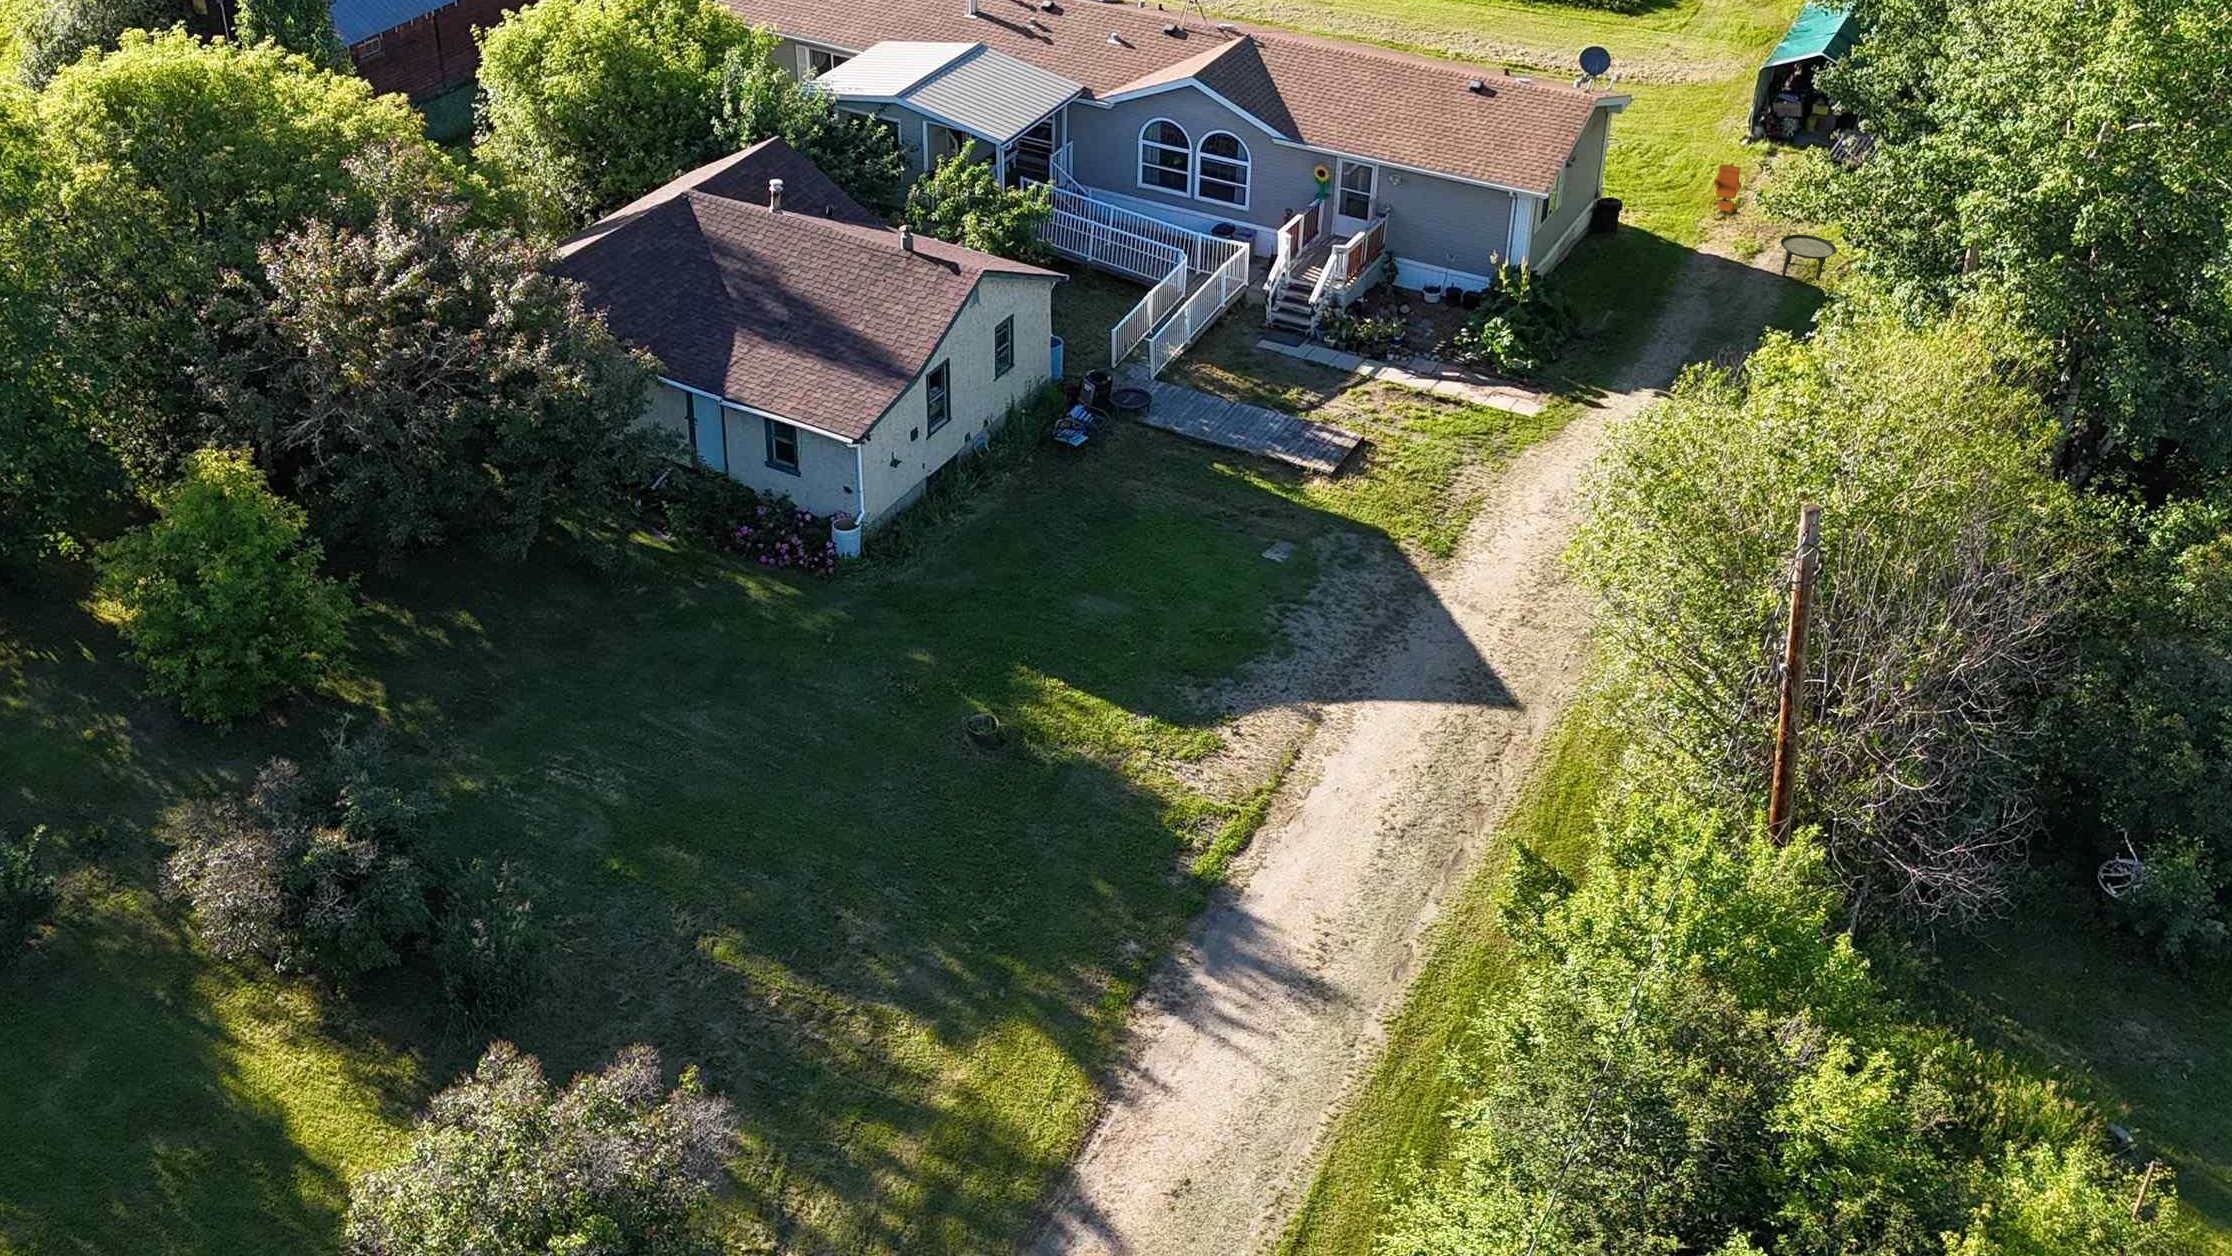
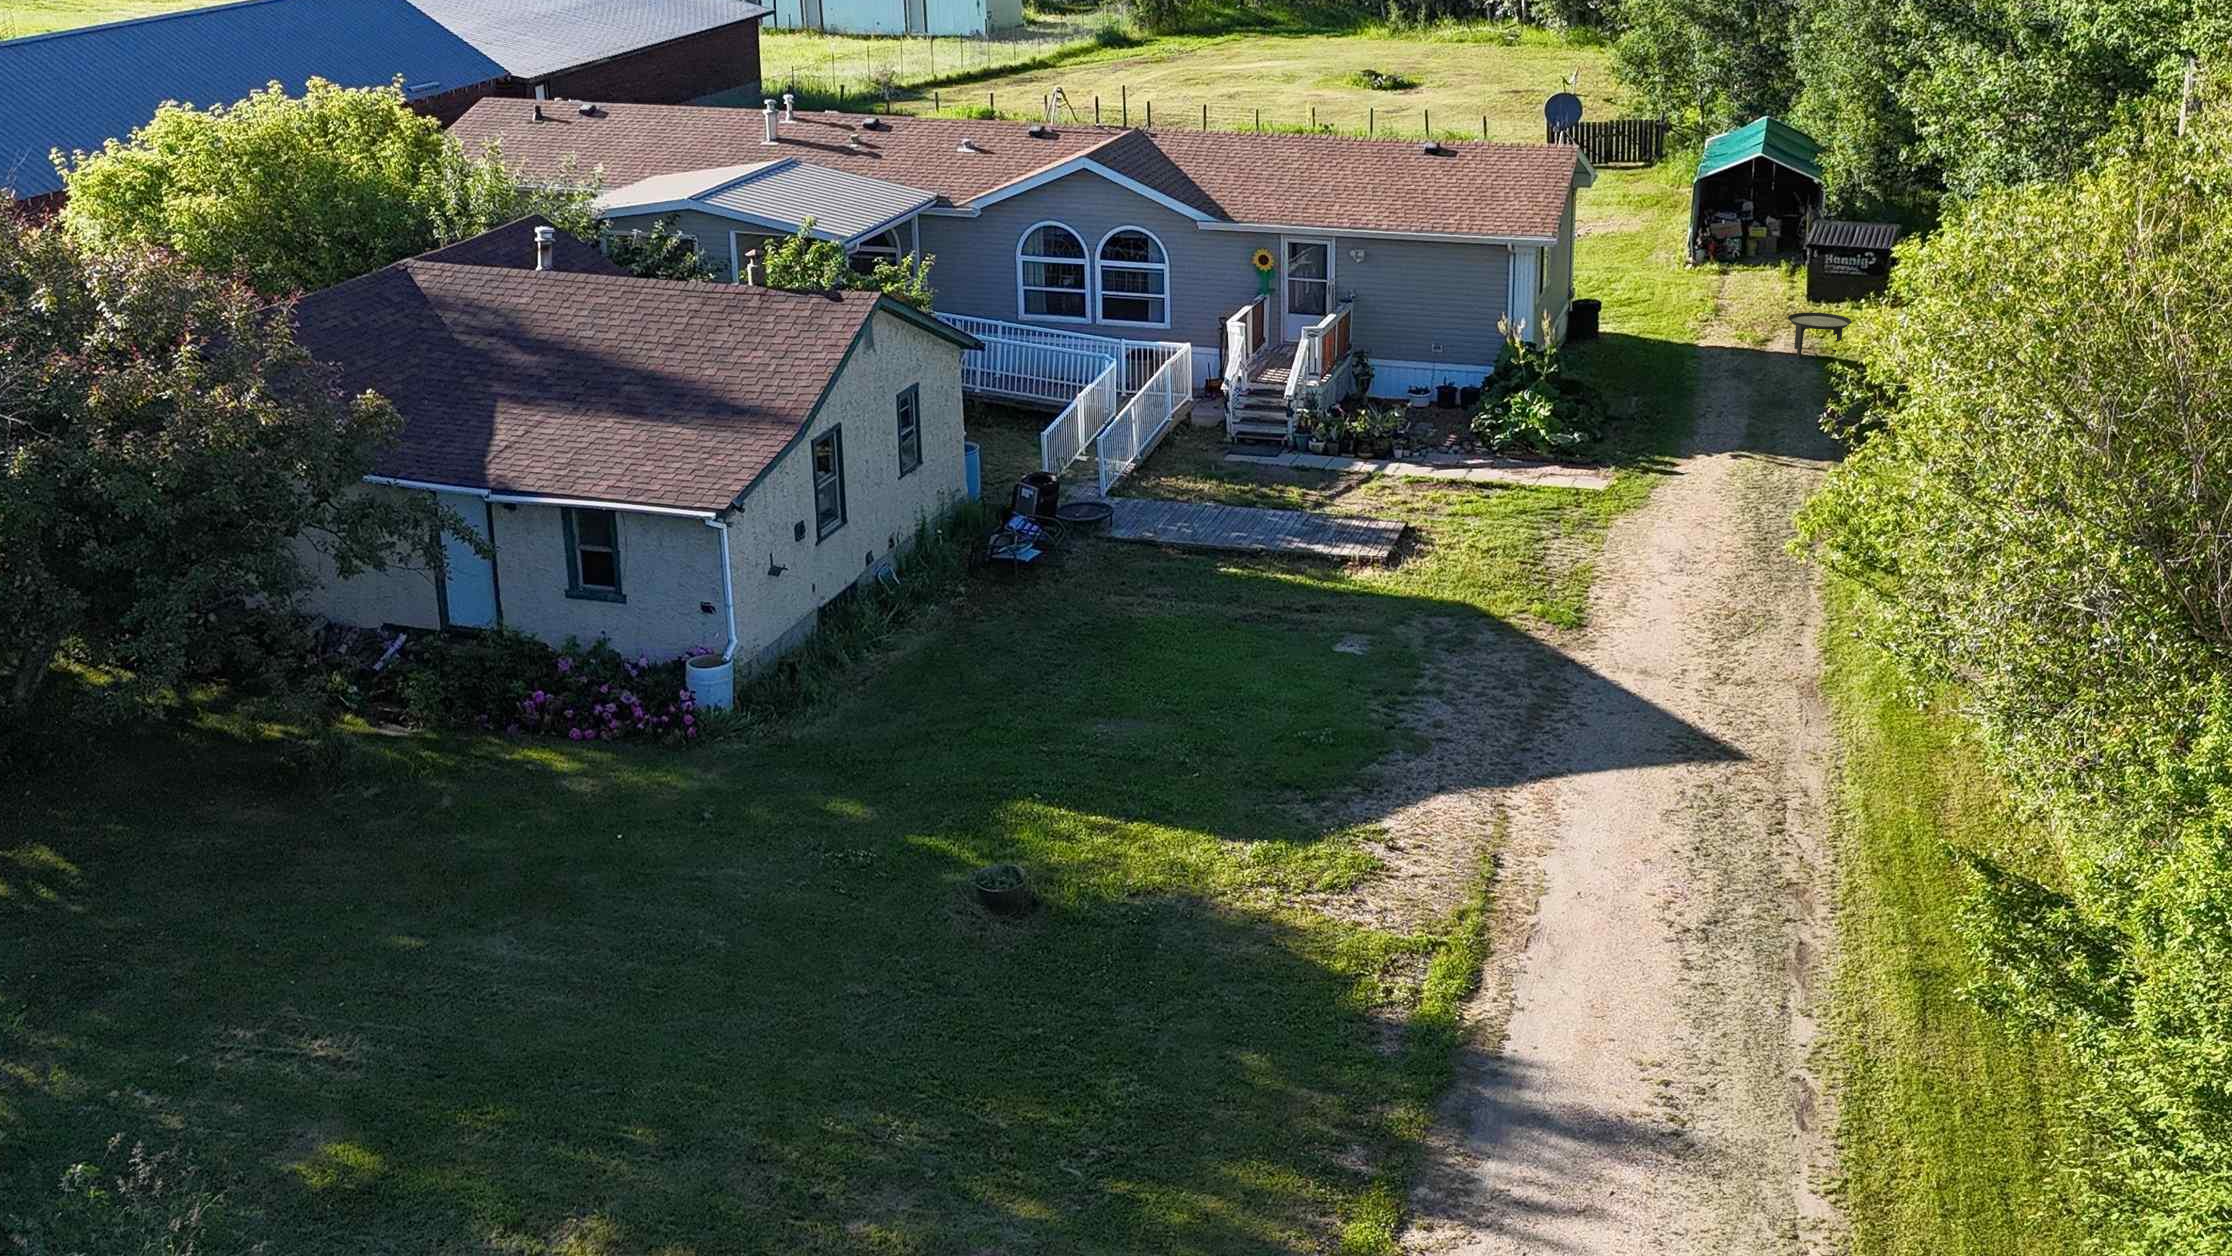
armchair: present [1714,165,1741,216] -> none [1680,267,1713,320]

